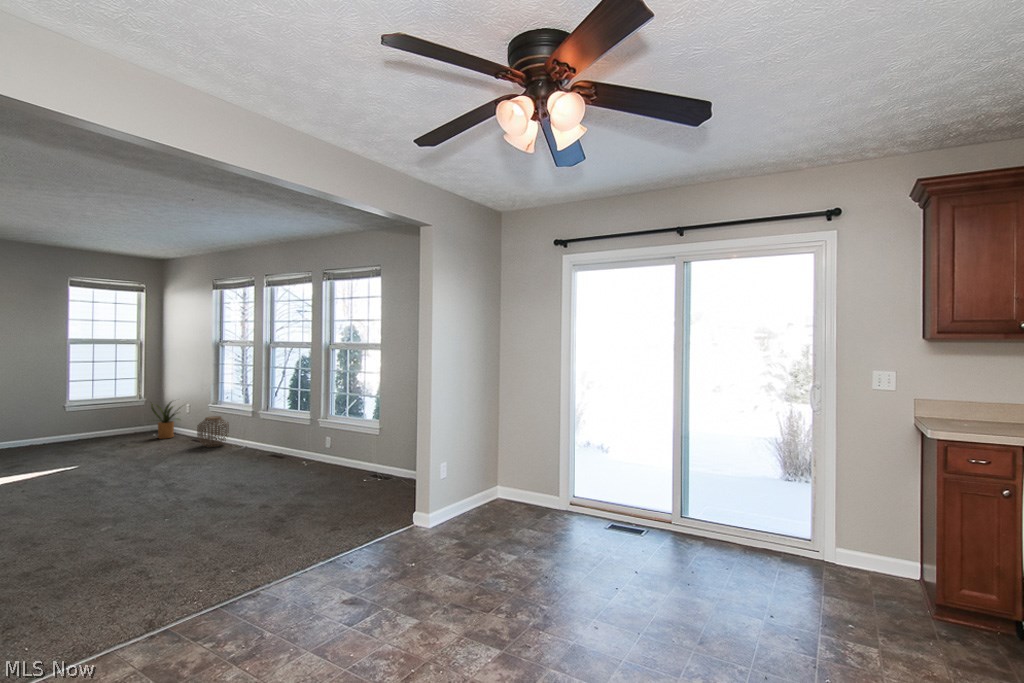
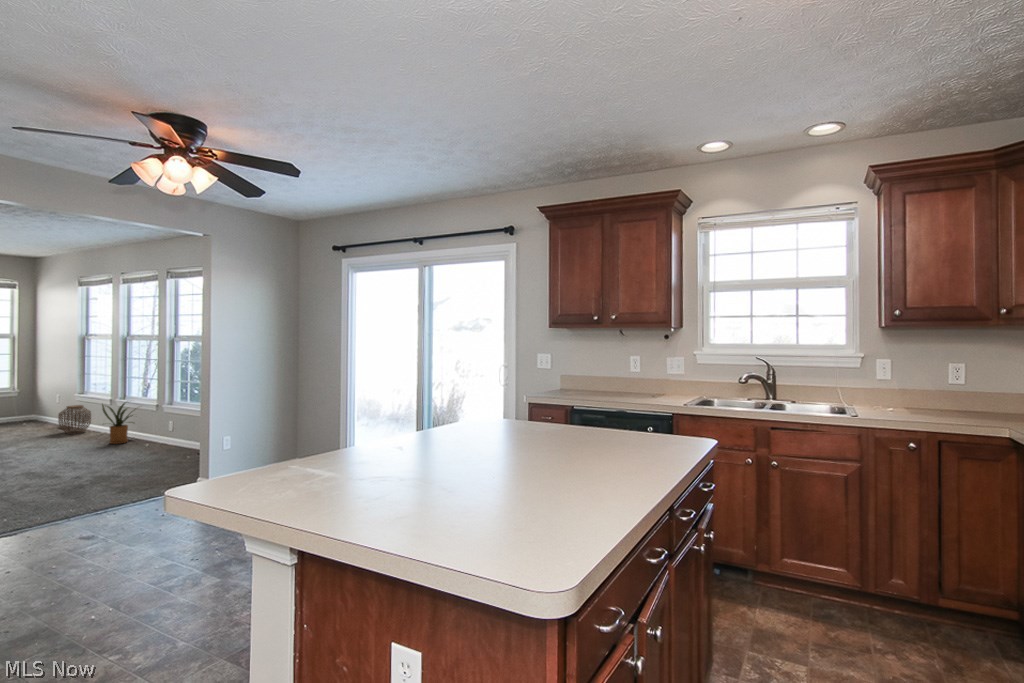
house plant: present [151,402,180,439] -> present [102,403,134,444]

